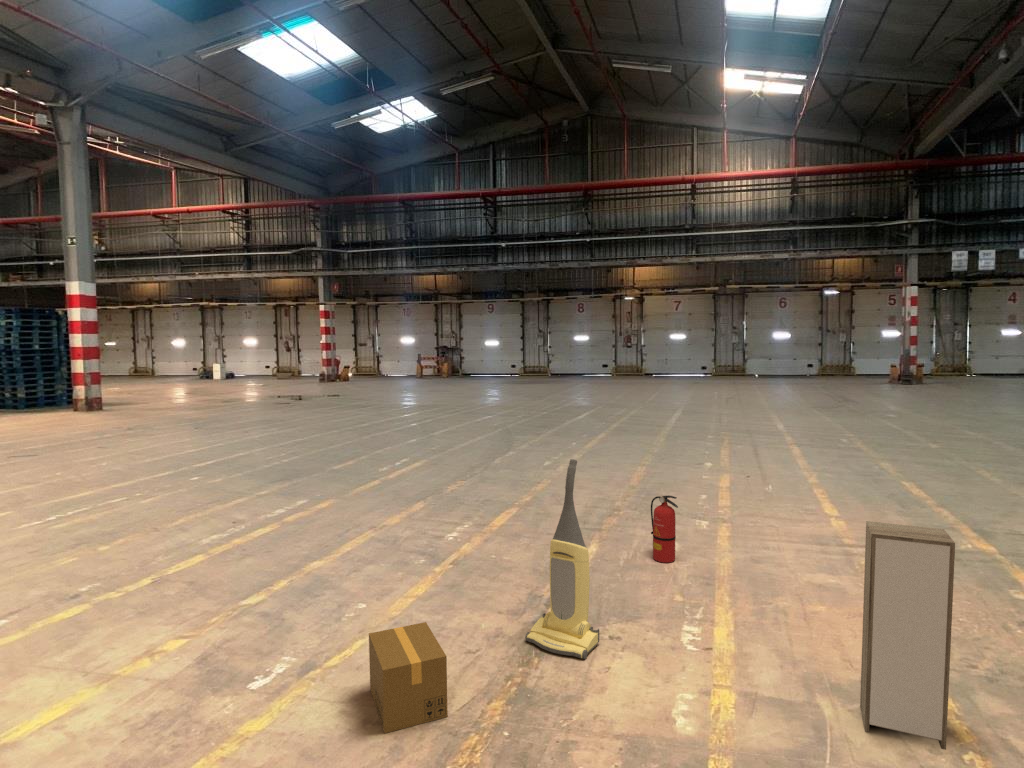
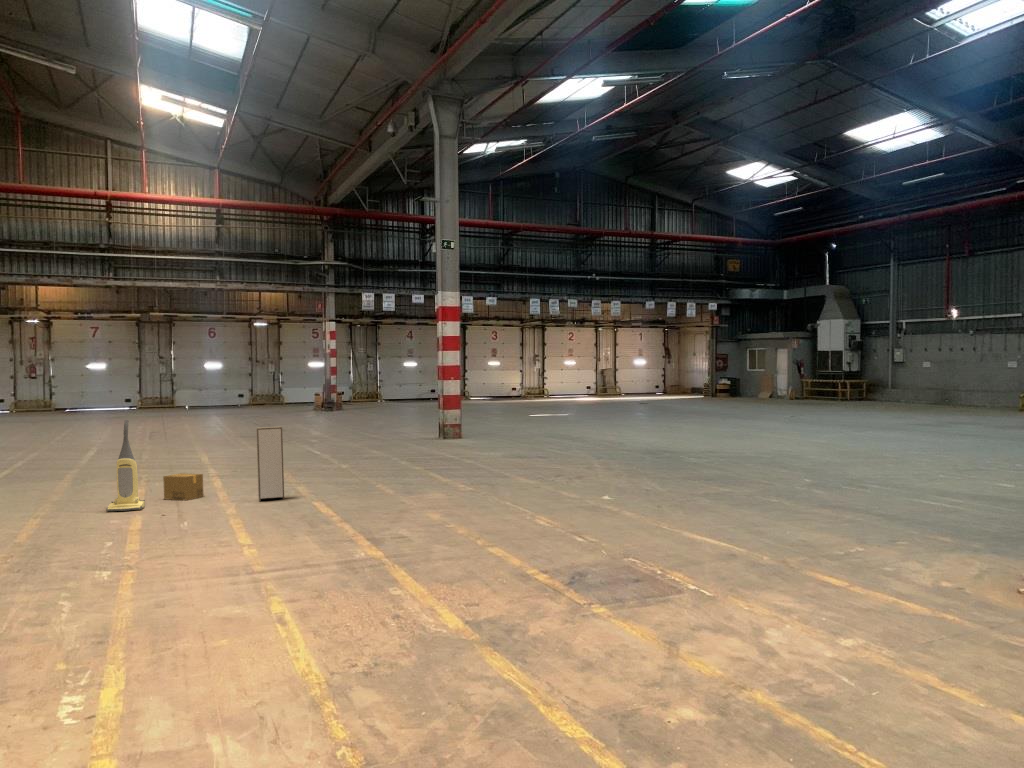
fire extinguisher: present [651,495,678,563] -> none [152,452,169,491]
cardboard box: present [369,622,448,733] -> present [163,473,204,500]

